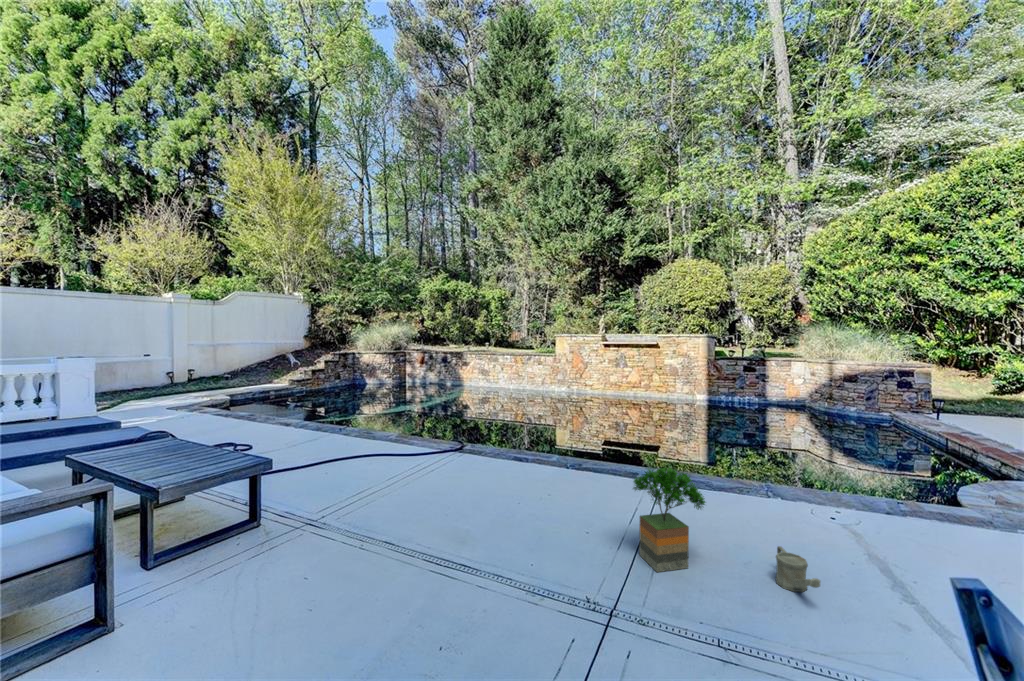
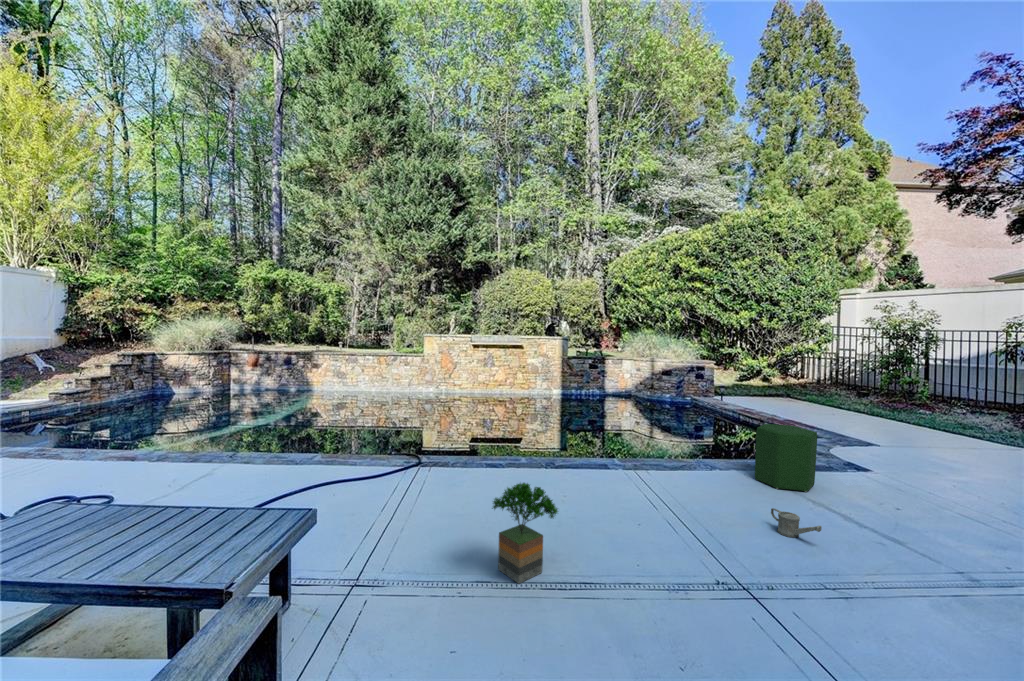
ottoman: none [841,439,945,545] -> present [755,424,817,492]
potted tree: present [633,468,705,572] -> present [492,483,558,584]

